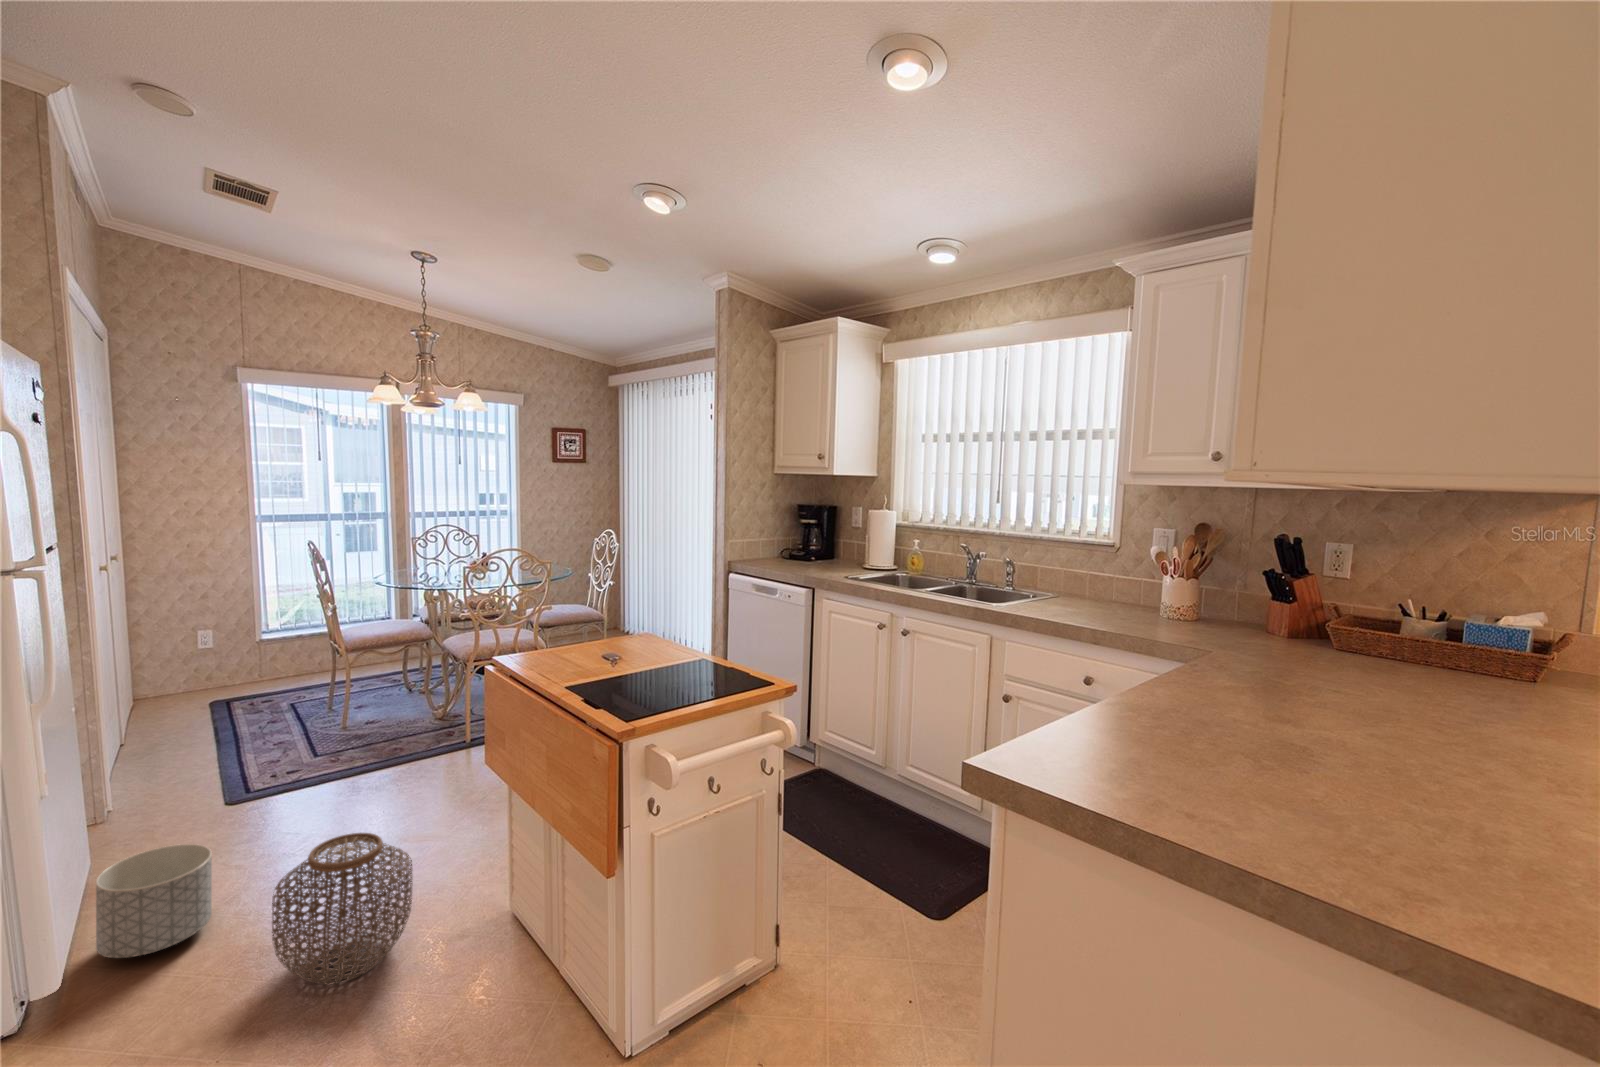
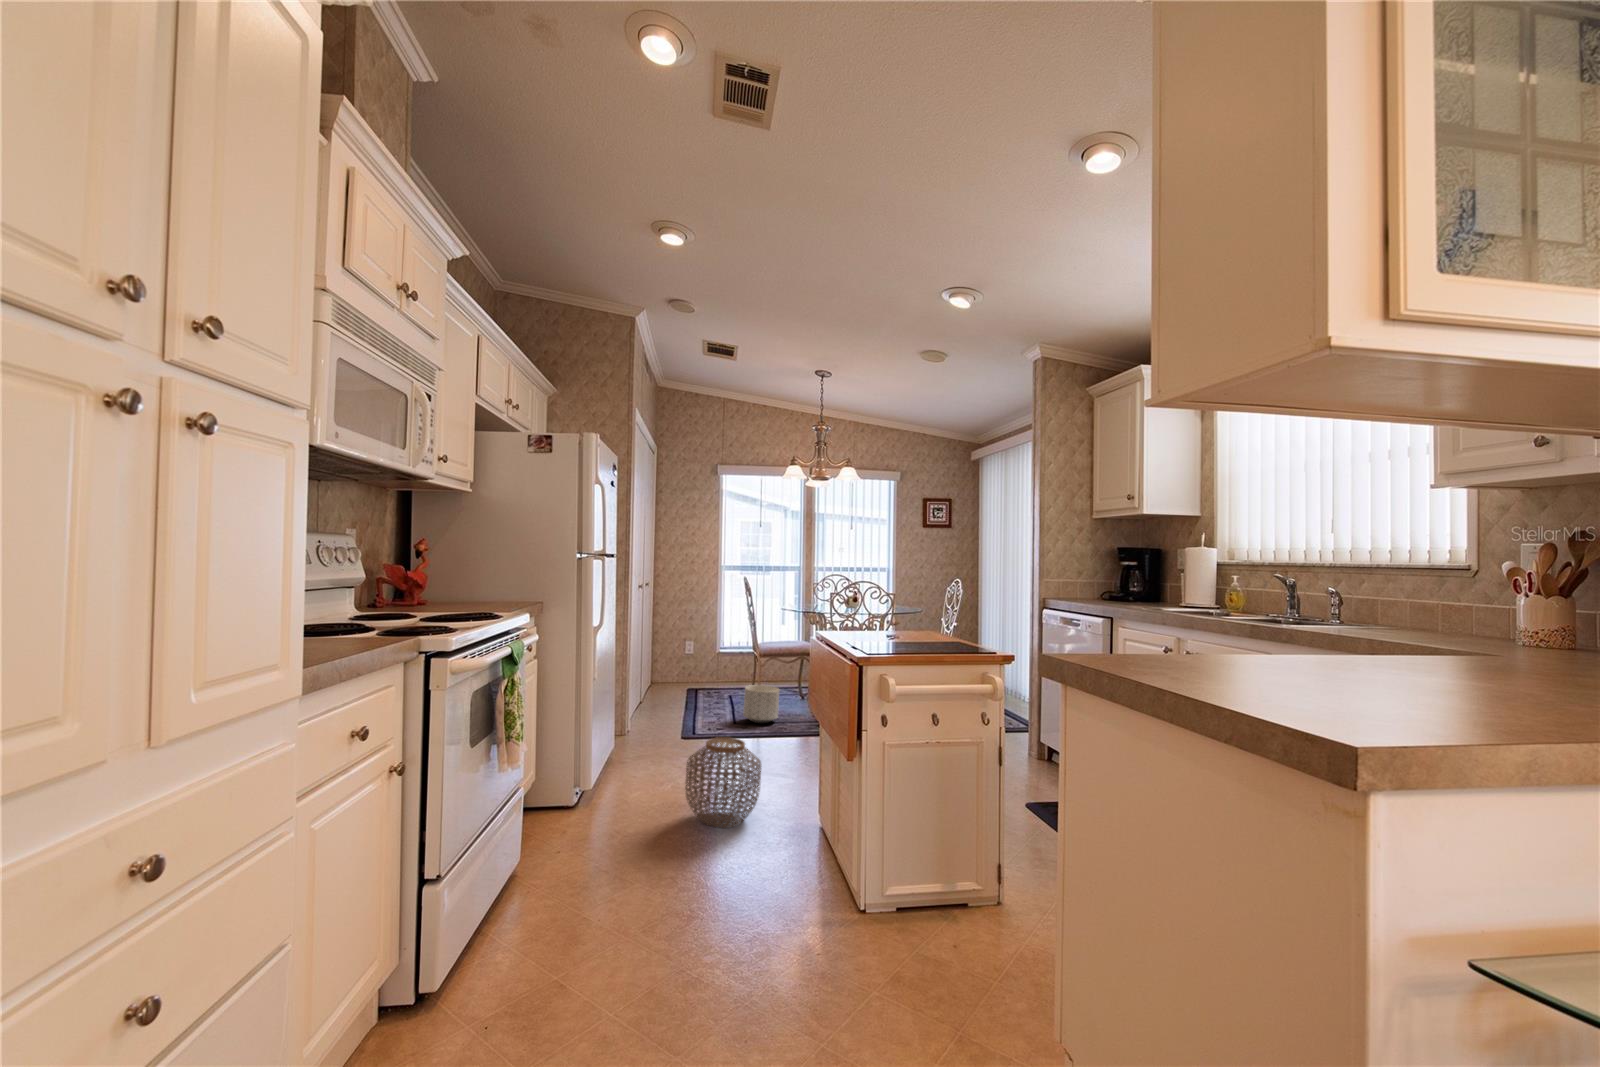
planter: present [96,844,212,958] -> present [743,685,780,723]

